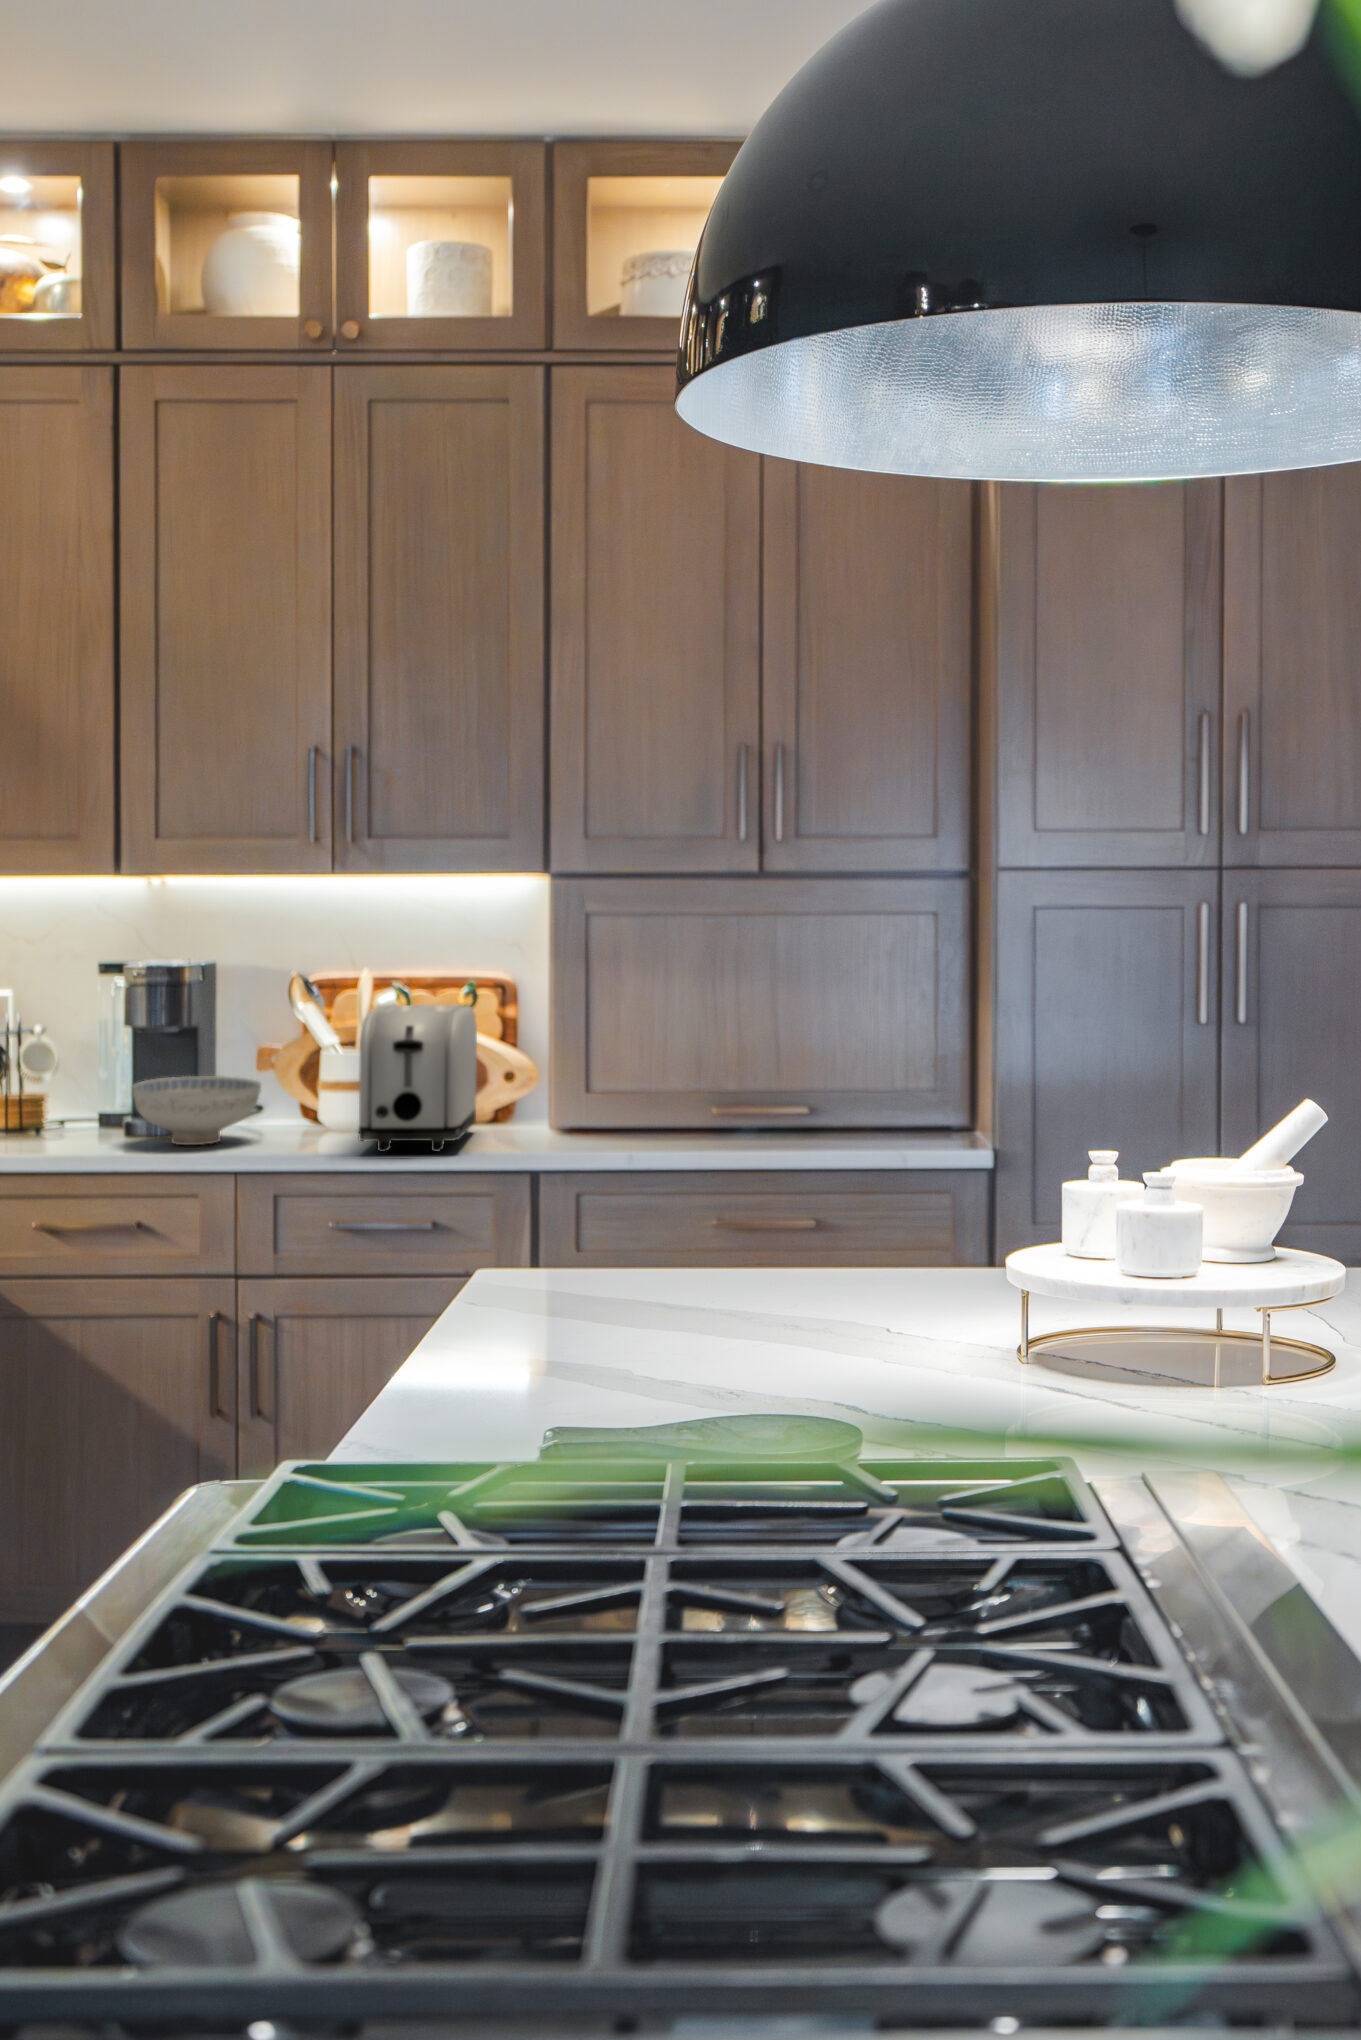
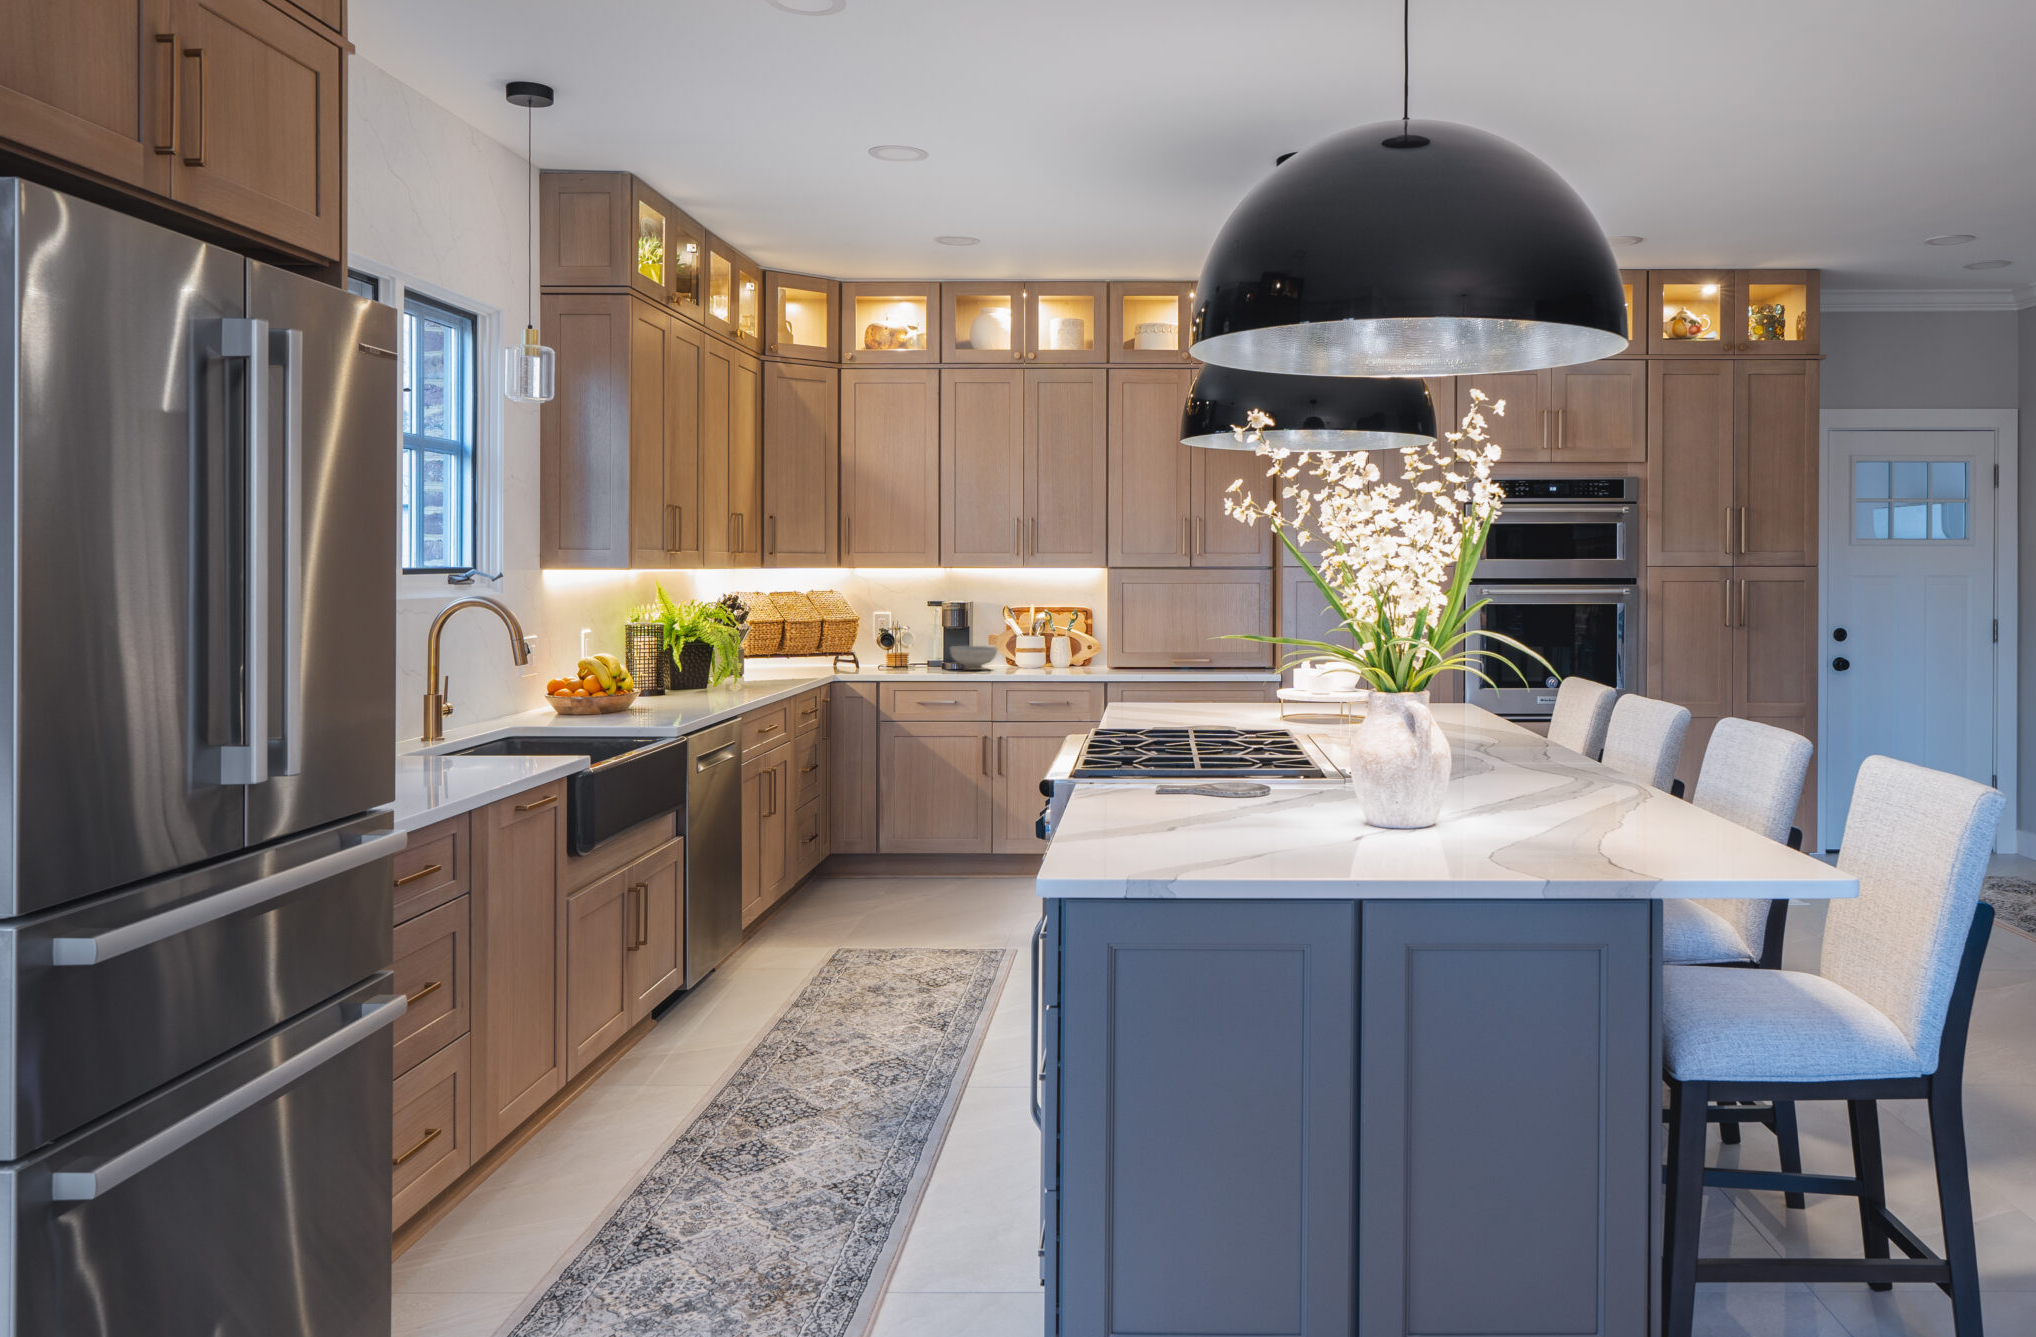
toaster: present [359,1005,477,1152] -> none [1038,619,1079,672]

